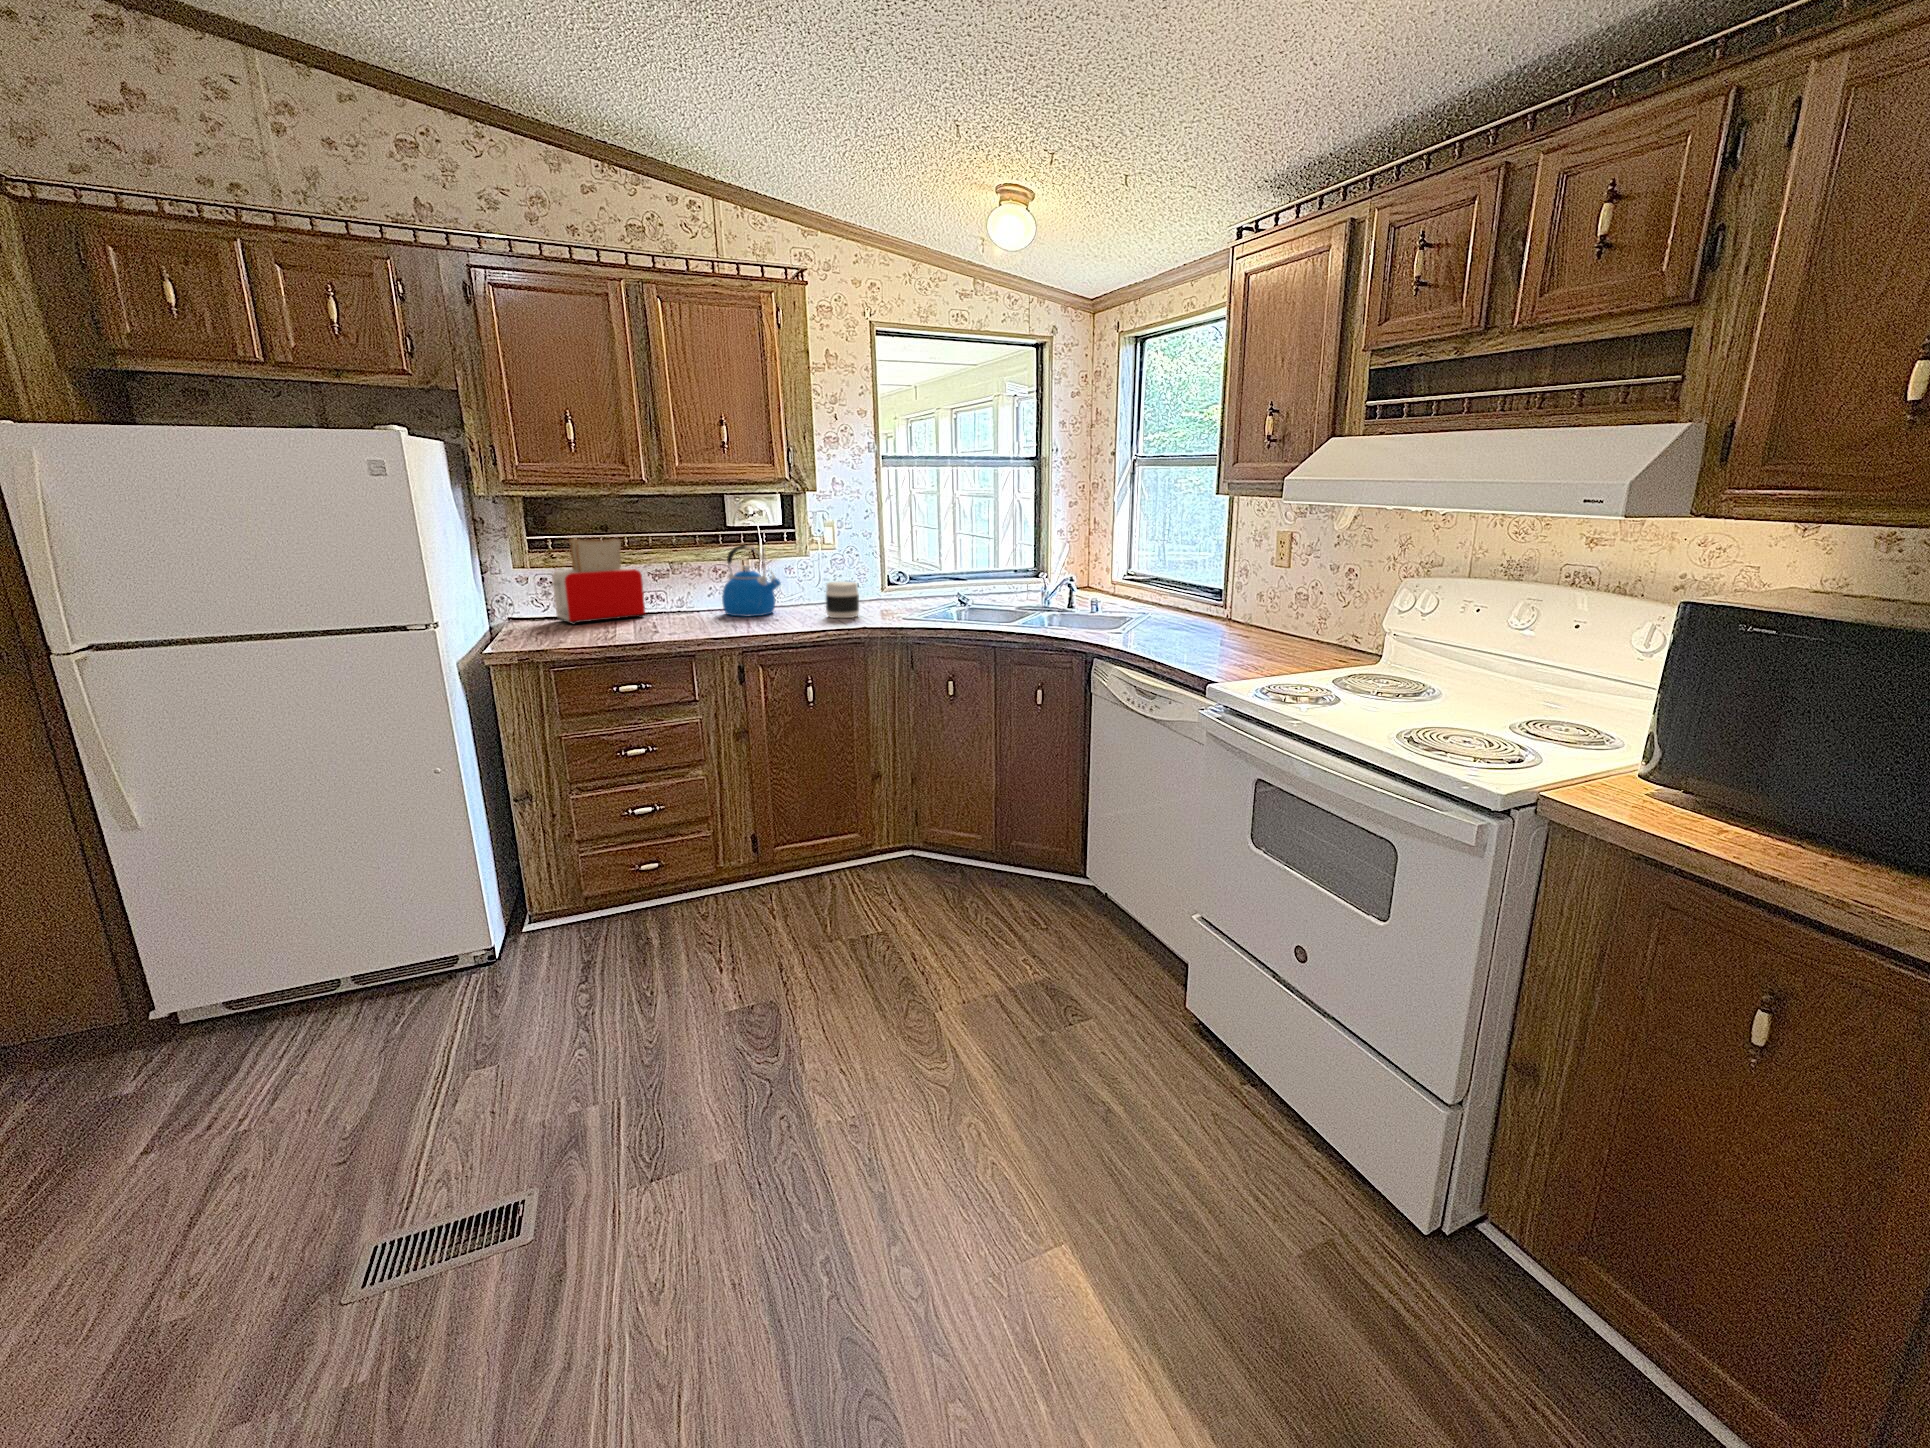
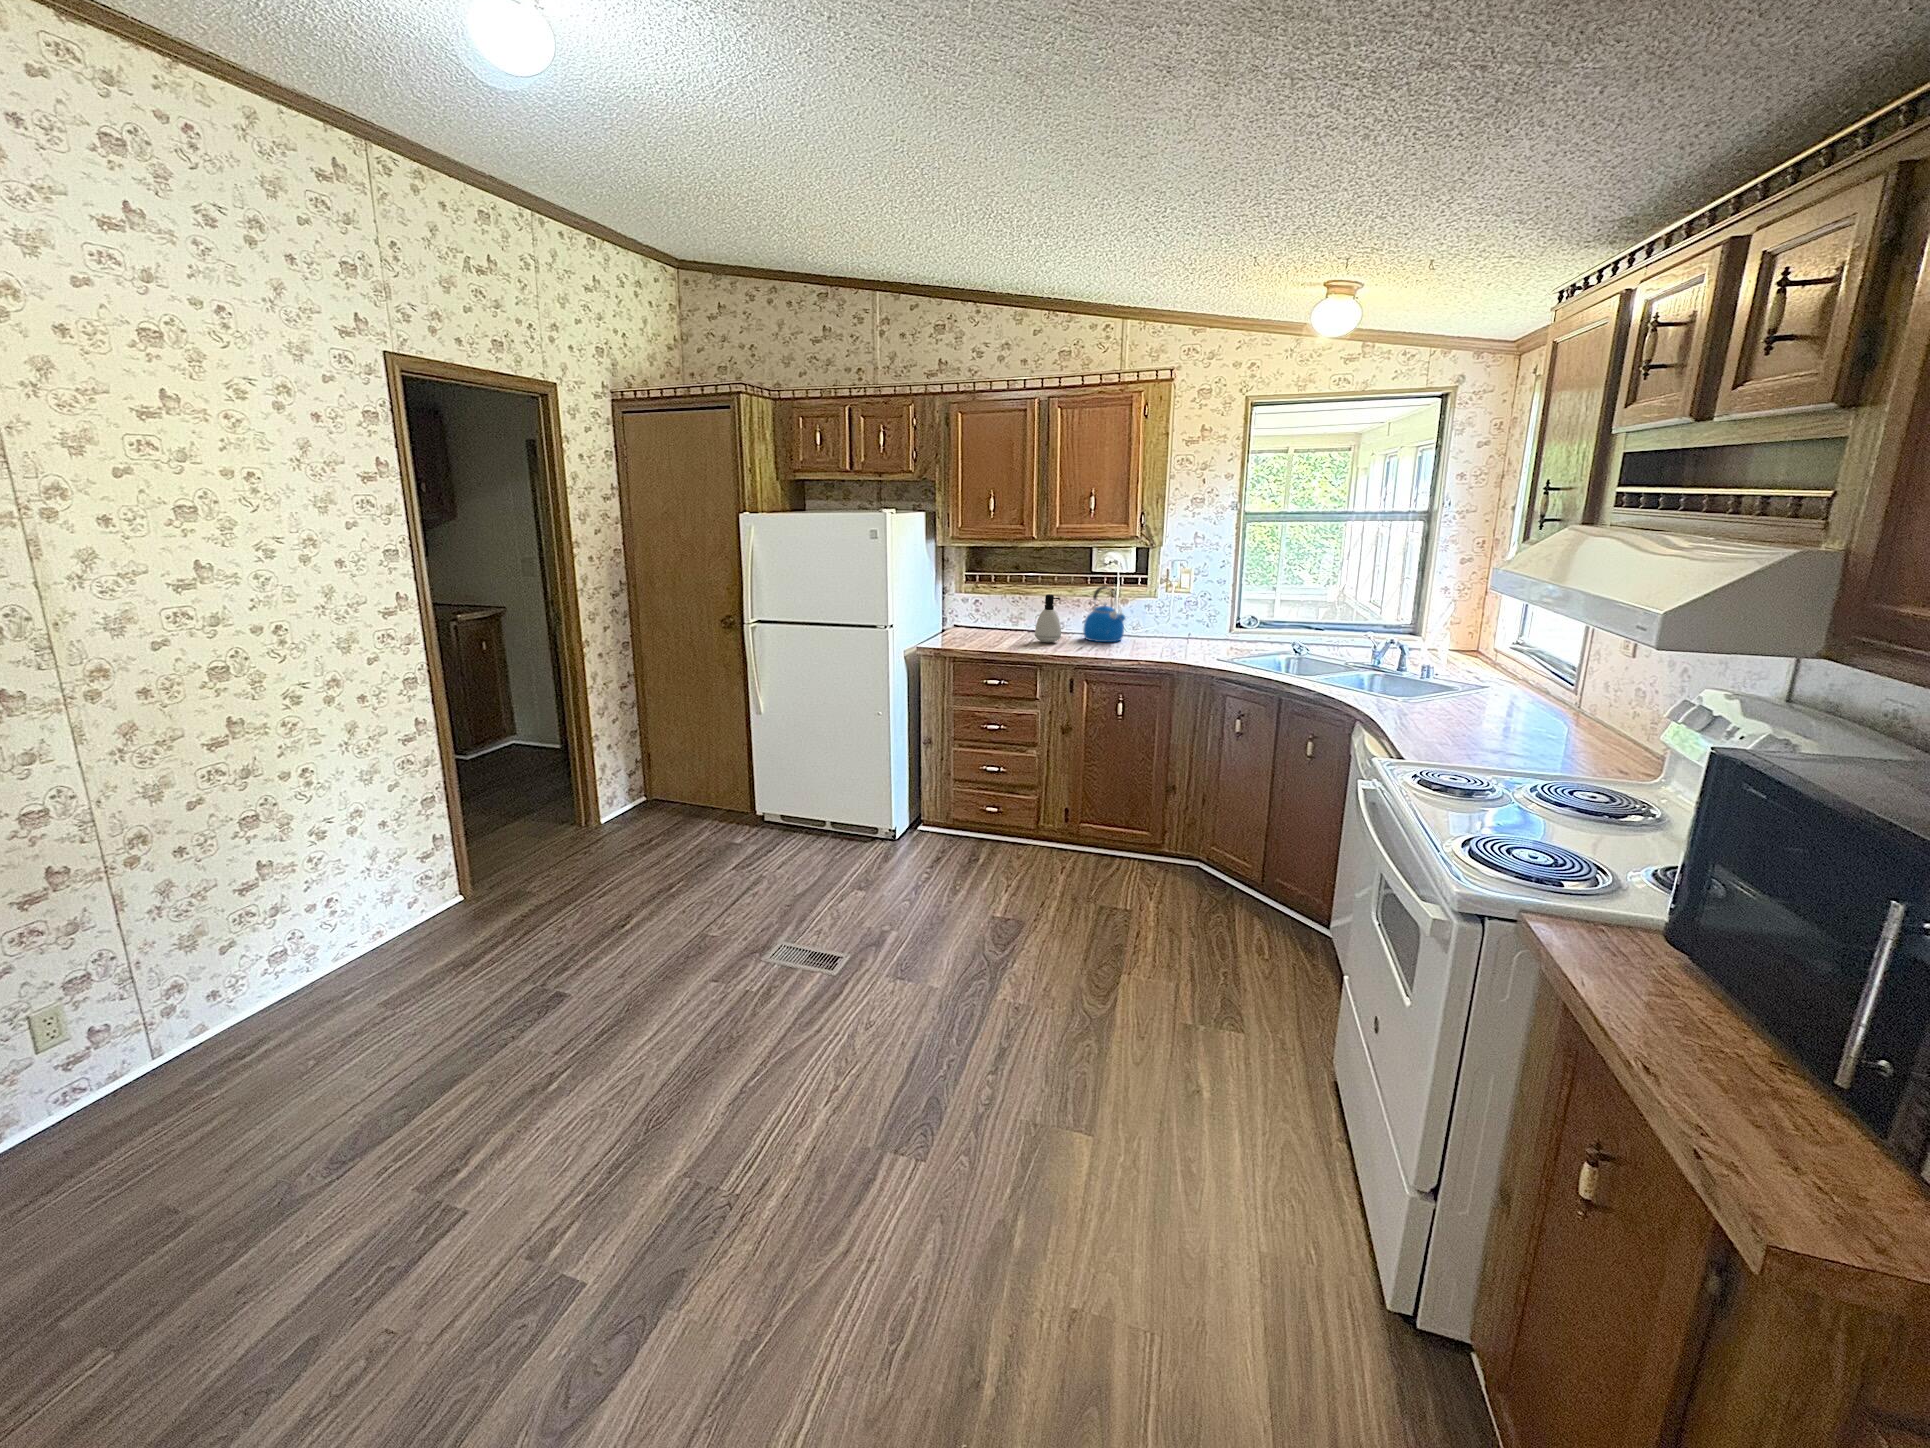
toaster: present [552,539,645,625] -> none [975,575,1033,634]
soap dispenser: none [665,559,702,624] -> present [1035,594,1061,642]
jar: present [826,581,859,618] -> none [1155,621,1184,652]

